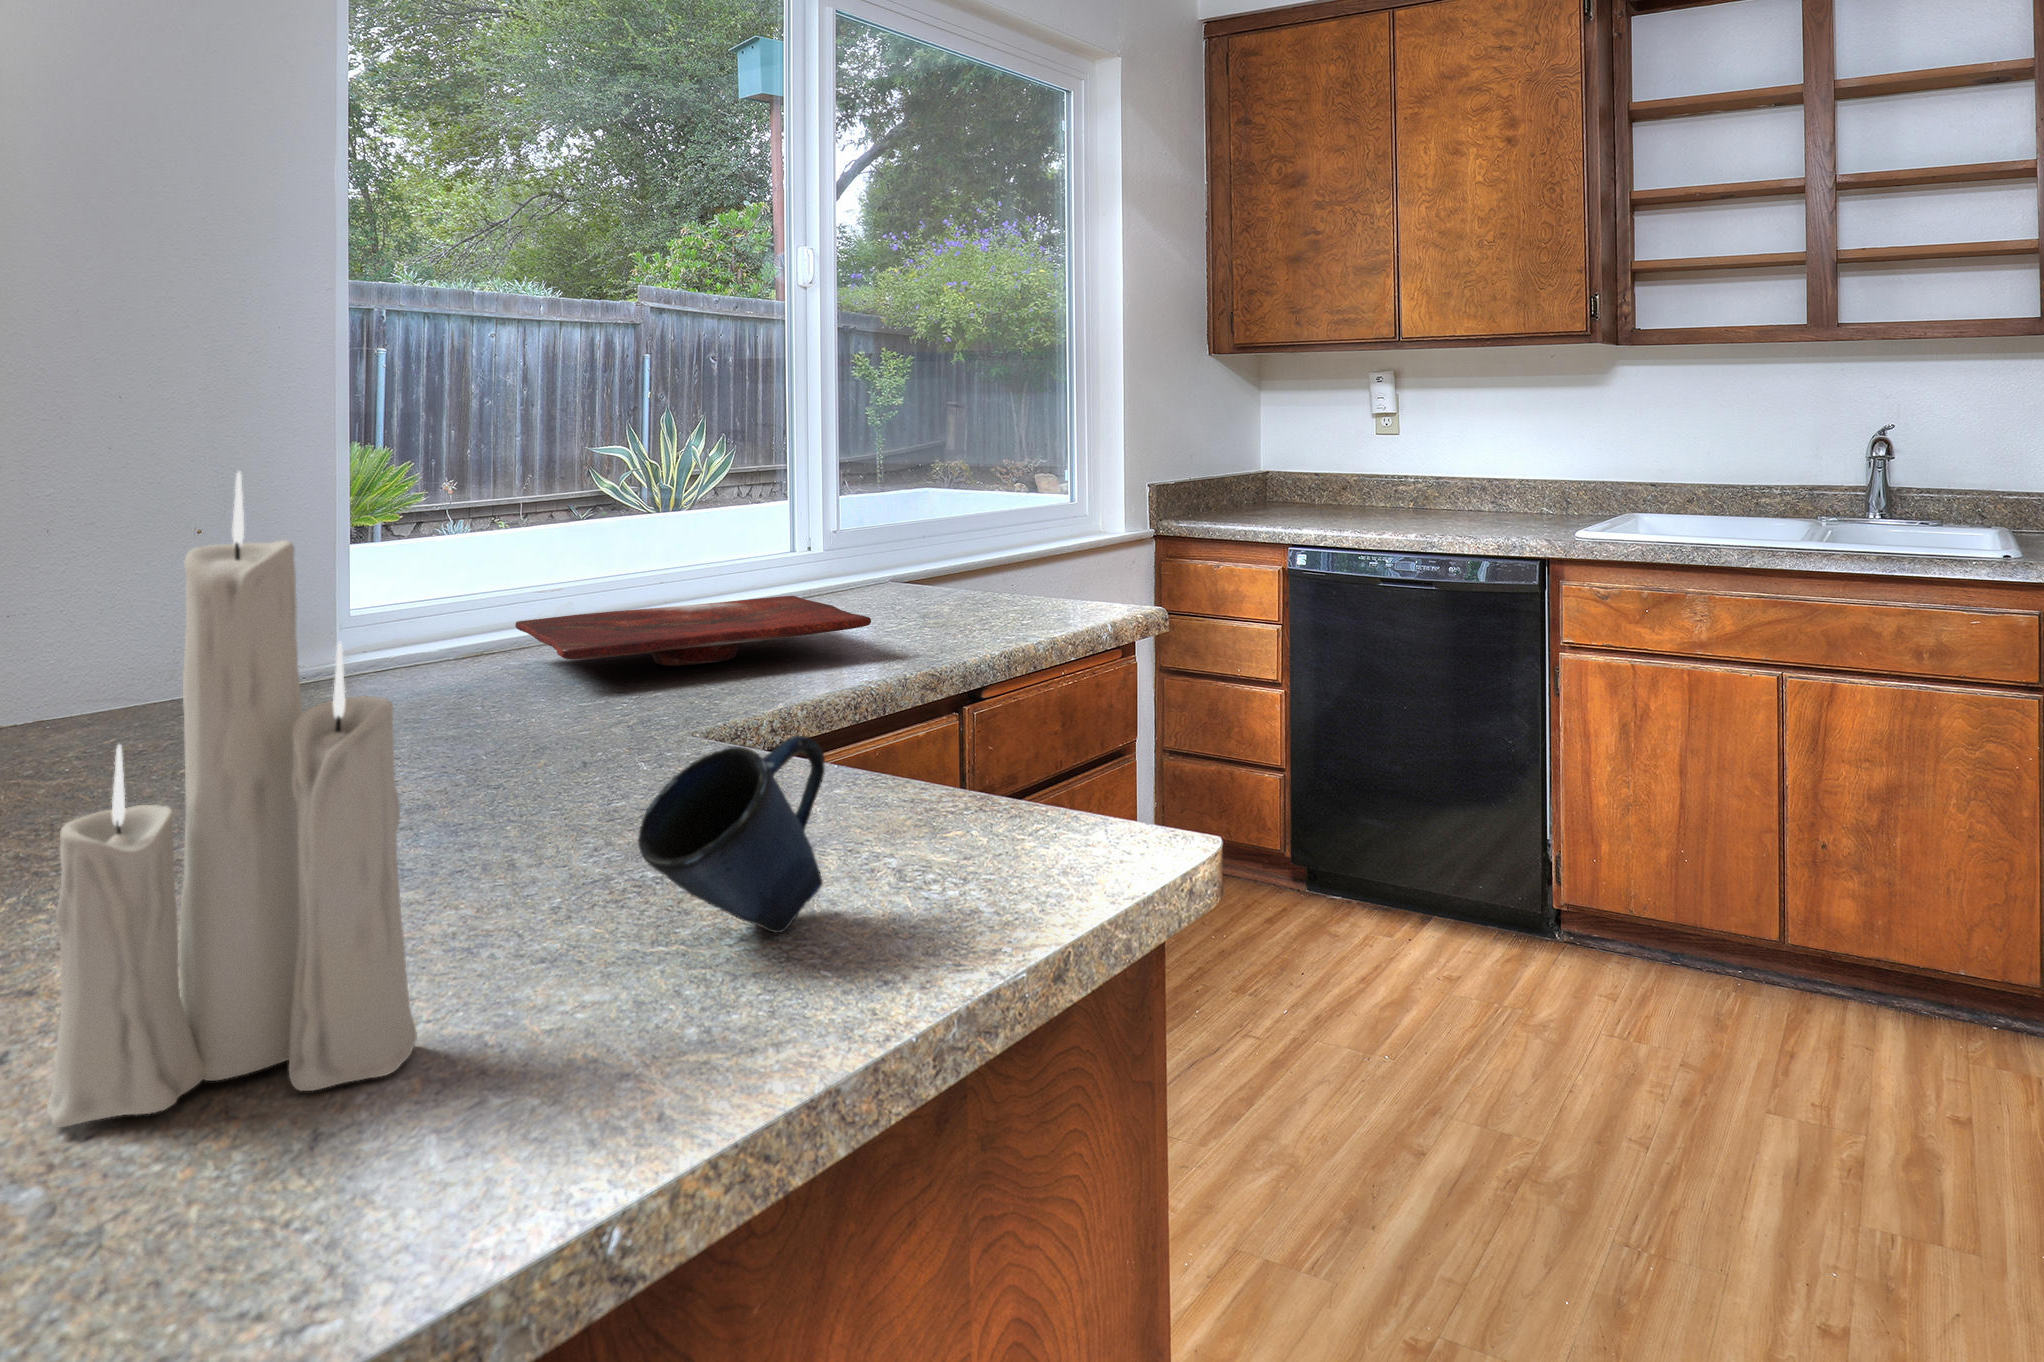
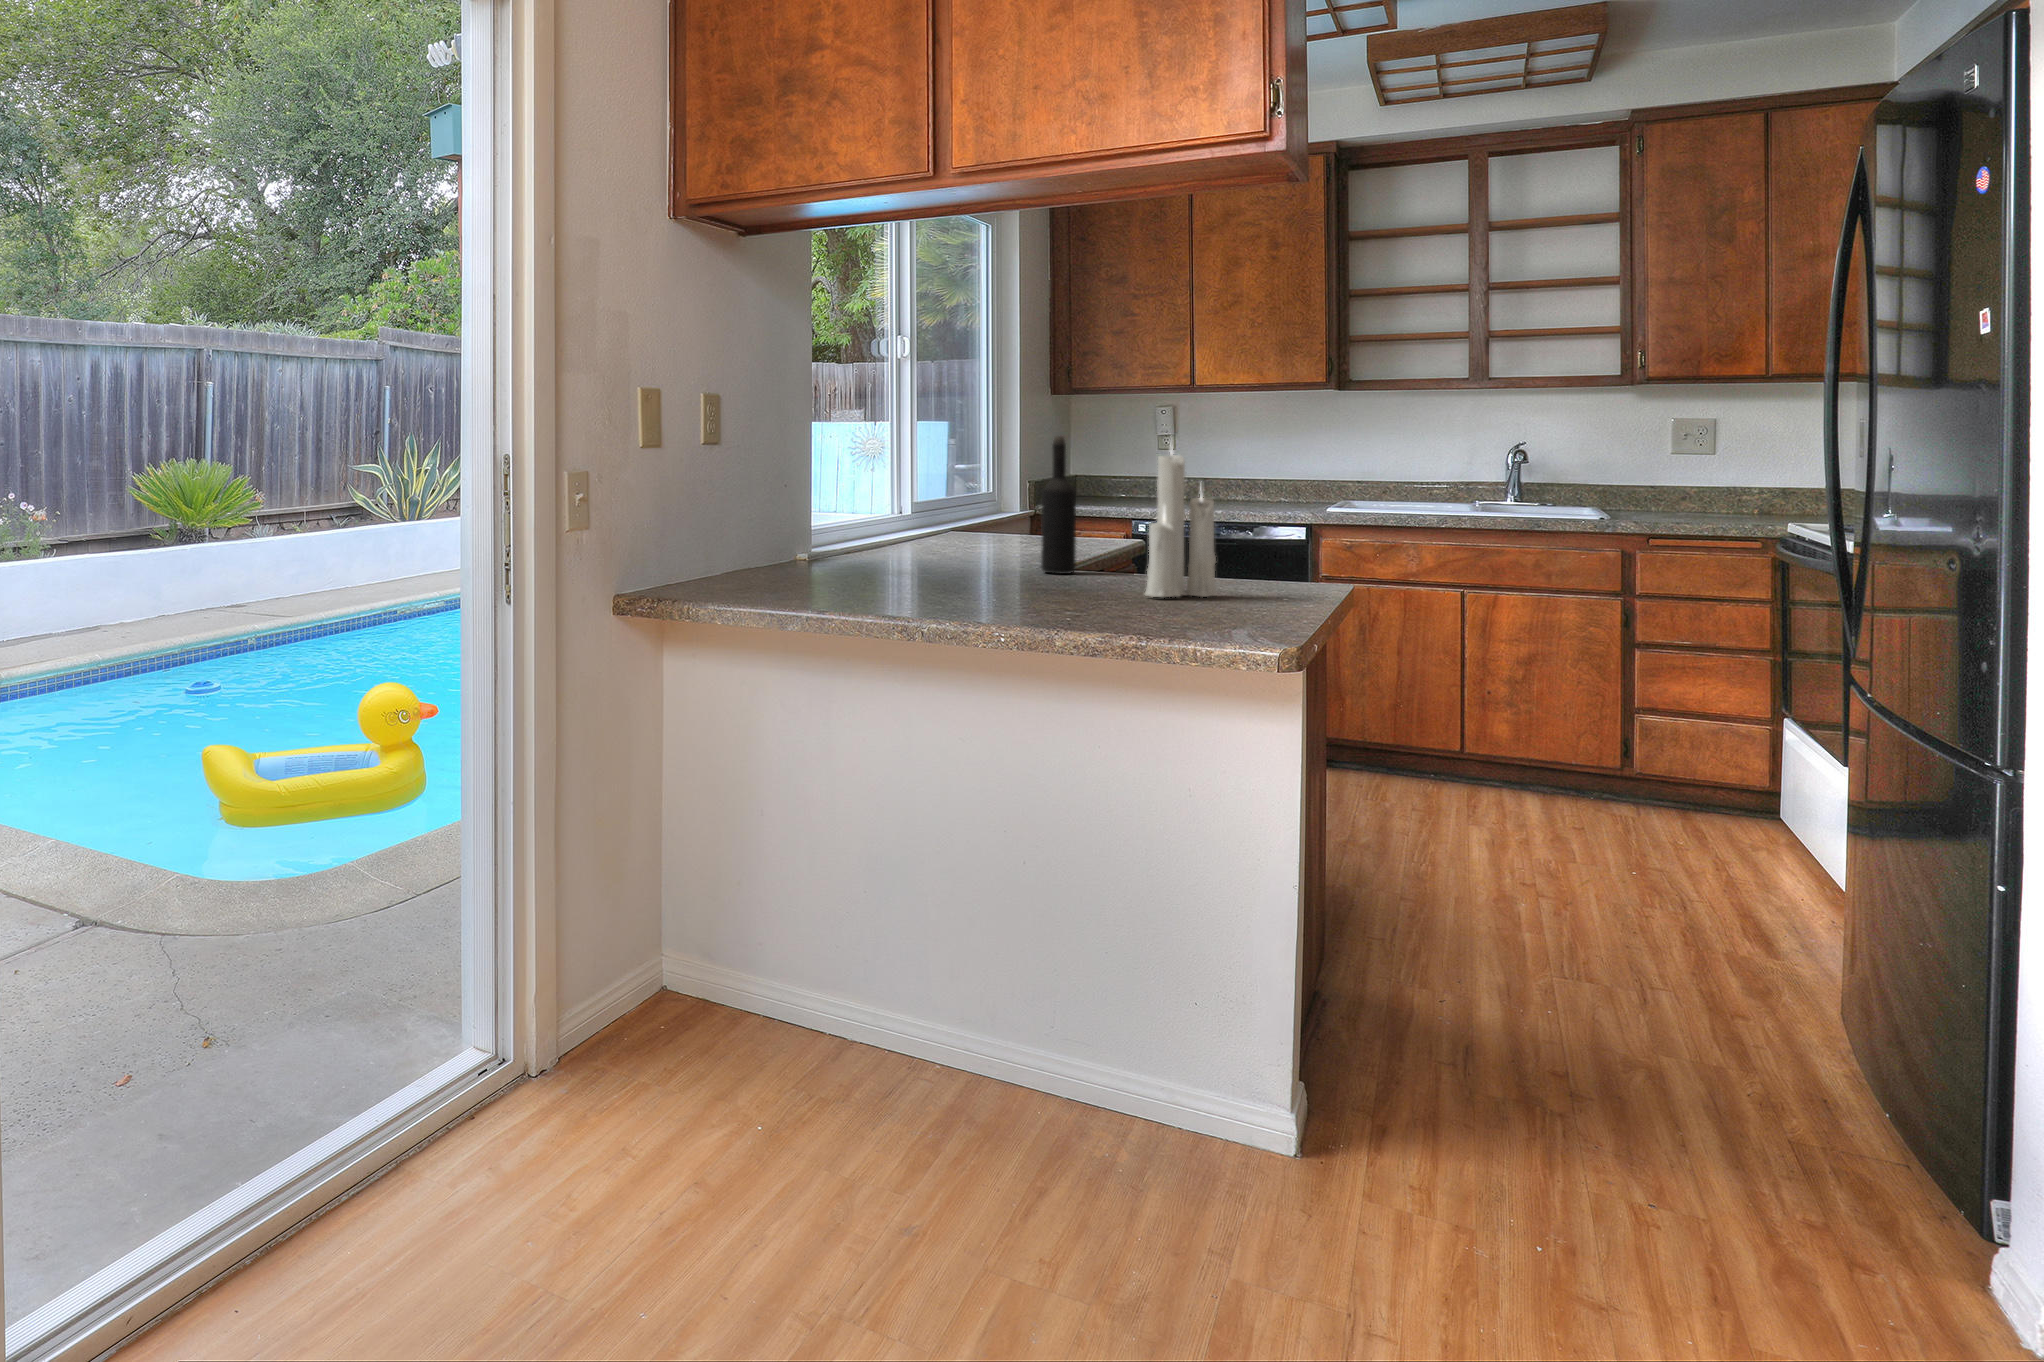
wine bottle: none [418,456,521,832] -> present [1041,436,1076,574]
cutting board: present [515,596,871,666] -> none [868,519,1046,546]
mug: present [638,735,825,933] -> none [1217,526,1264,586]

